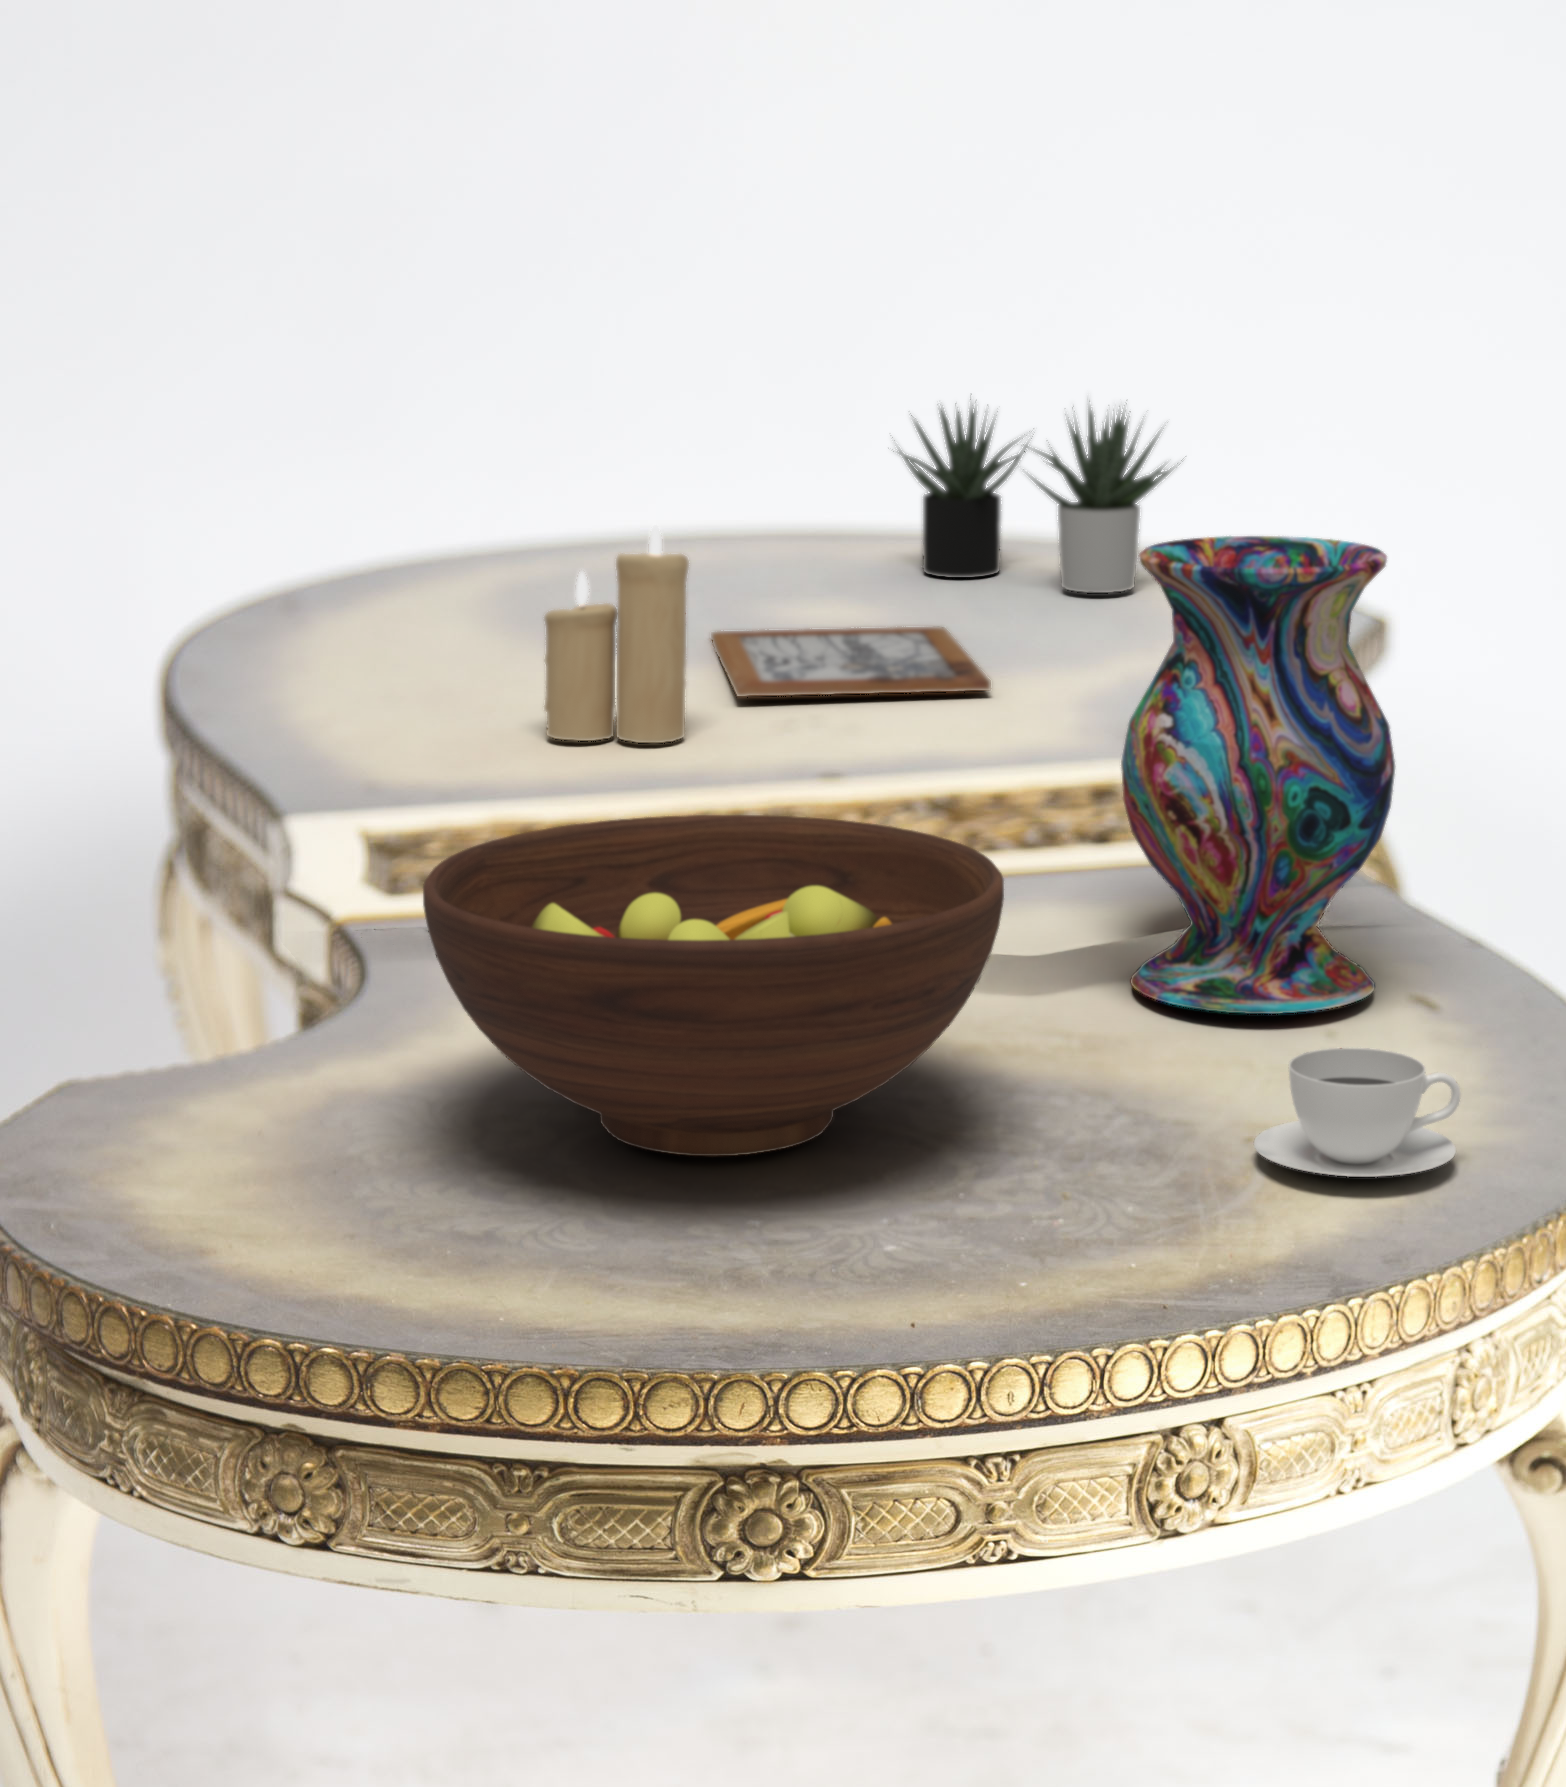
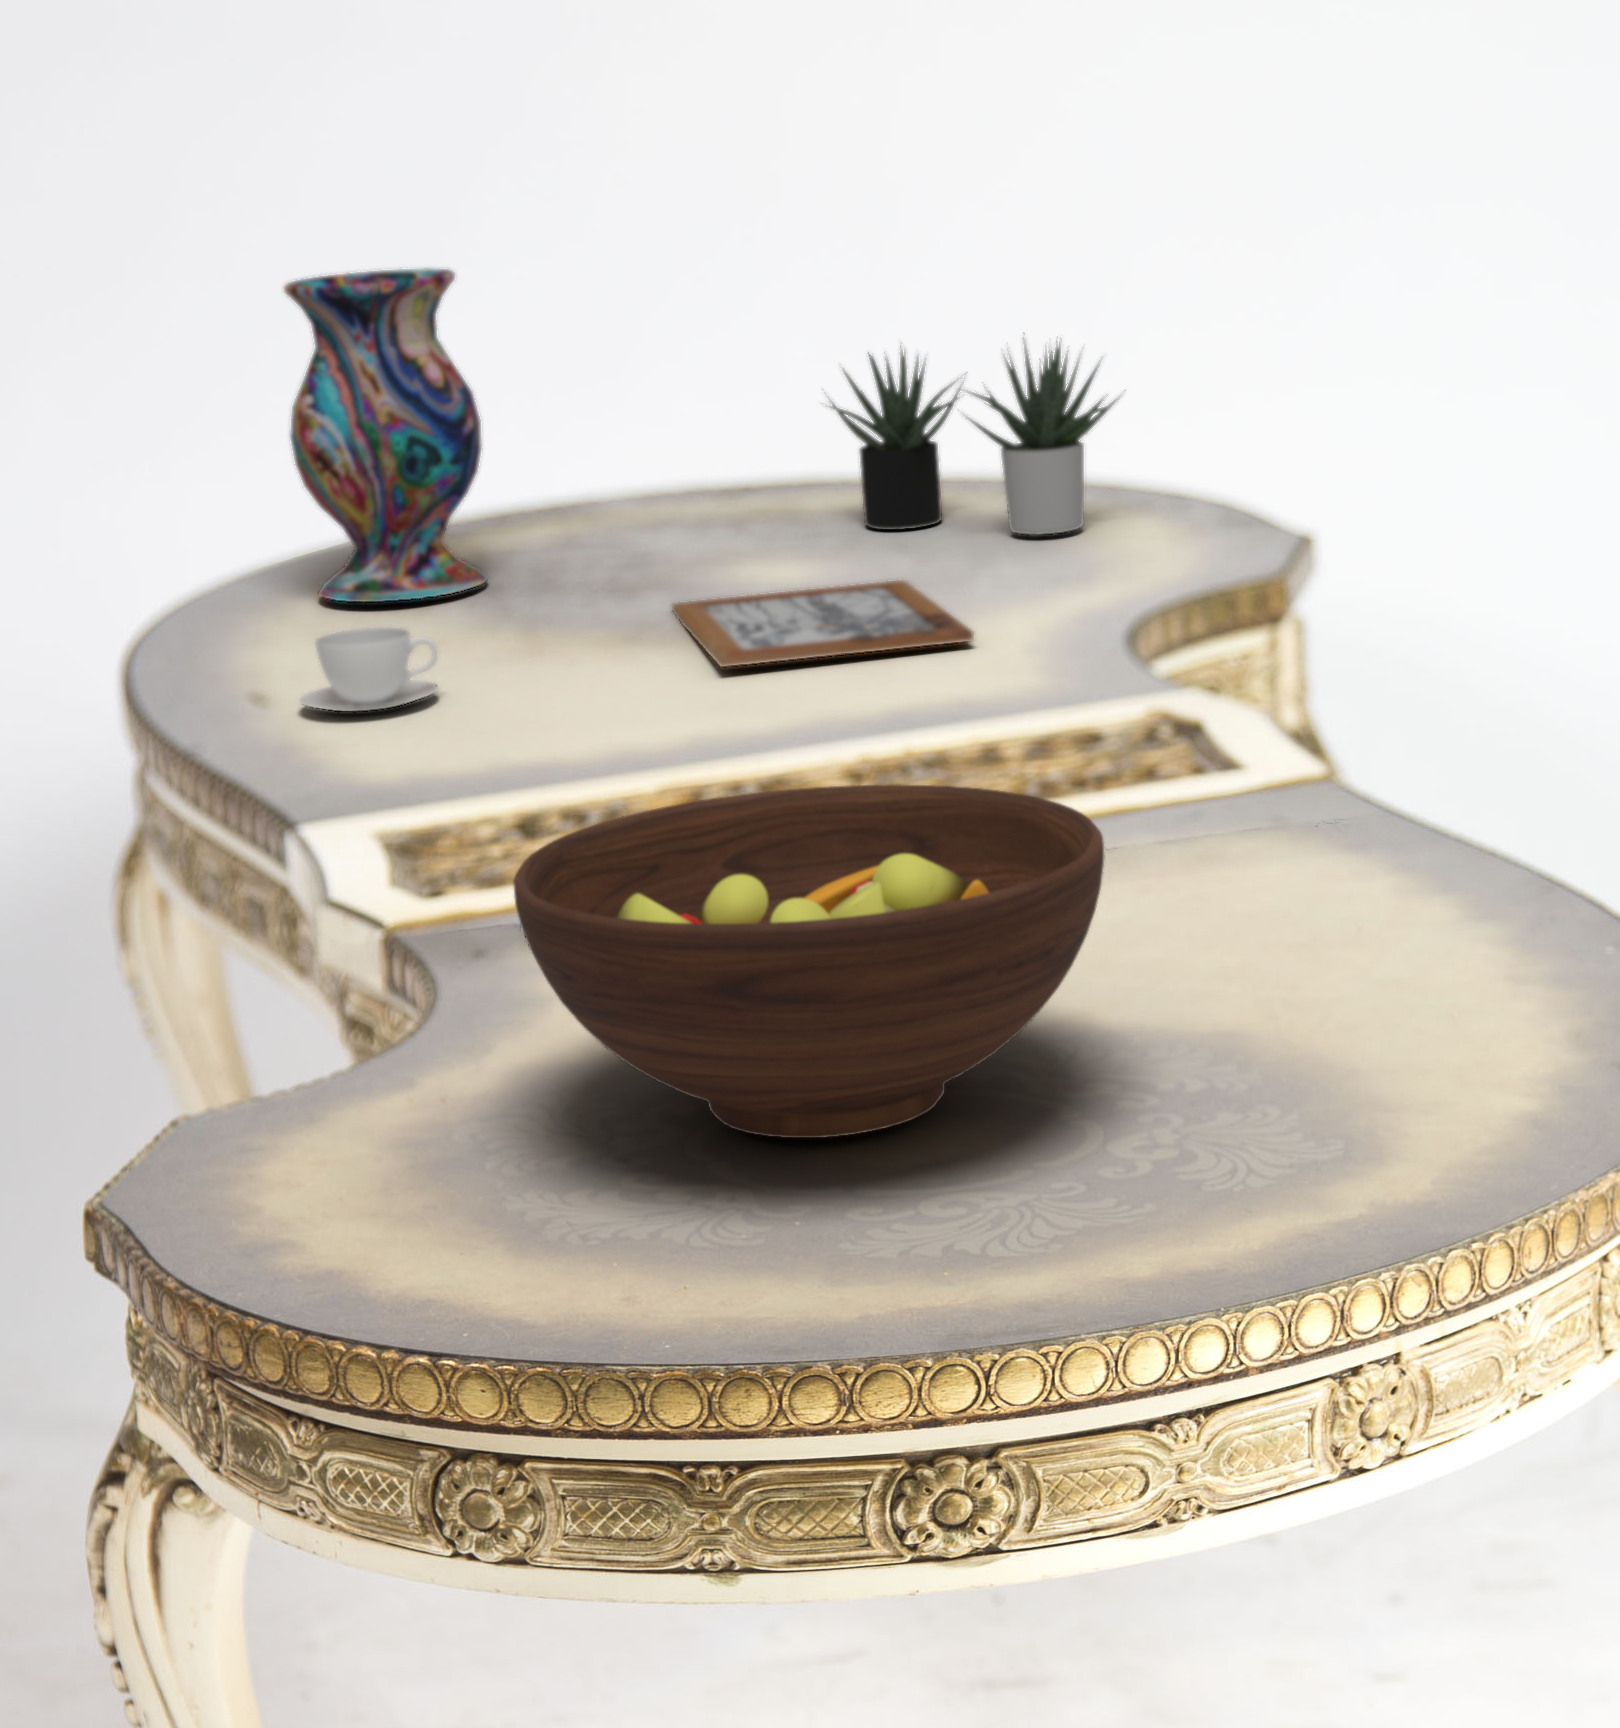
candle: present [544,526,689,743] -> none [526,498,678,725]
vase: present [1121,536,1395,1014] -> present [284,268,487,602]
teacup: present [1254,1048,1461,1177] -> present [299,627,438,712]

